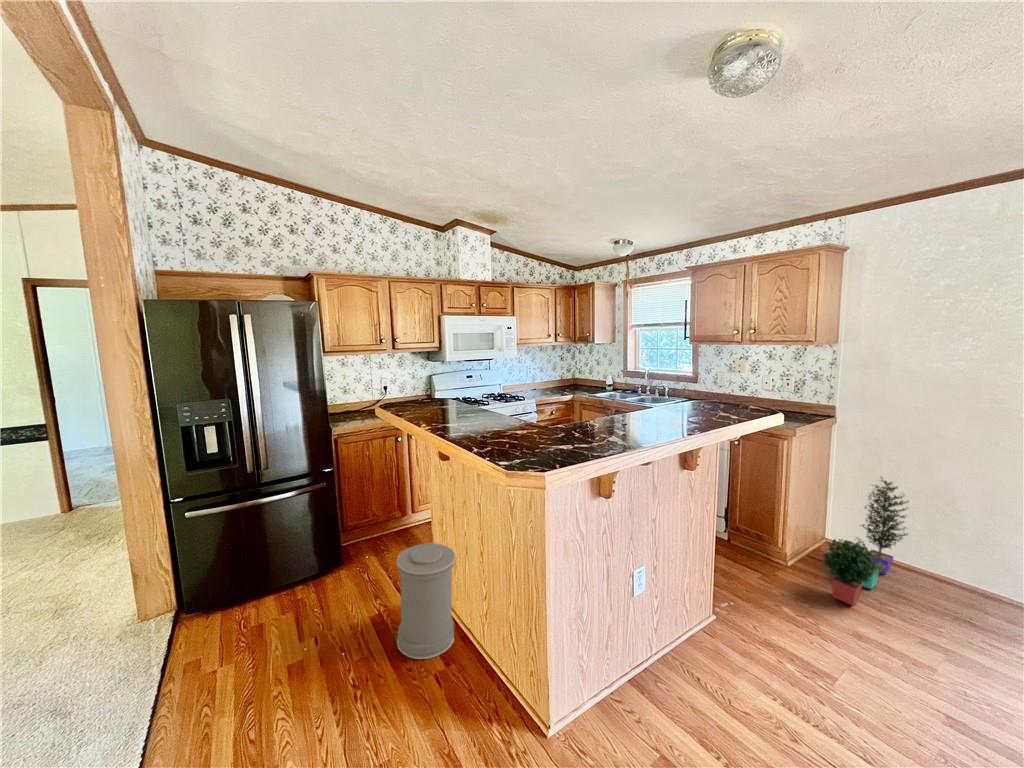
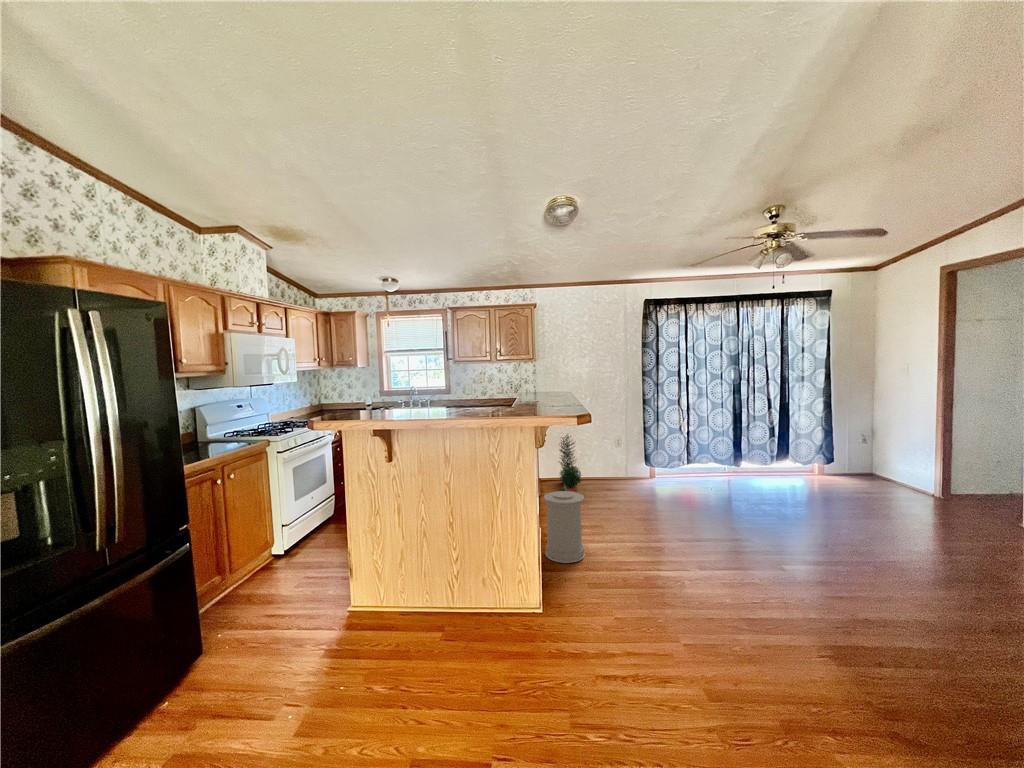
trash can: present [397,543,456,659] -> present [544,491,585,563]

